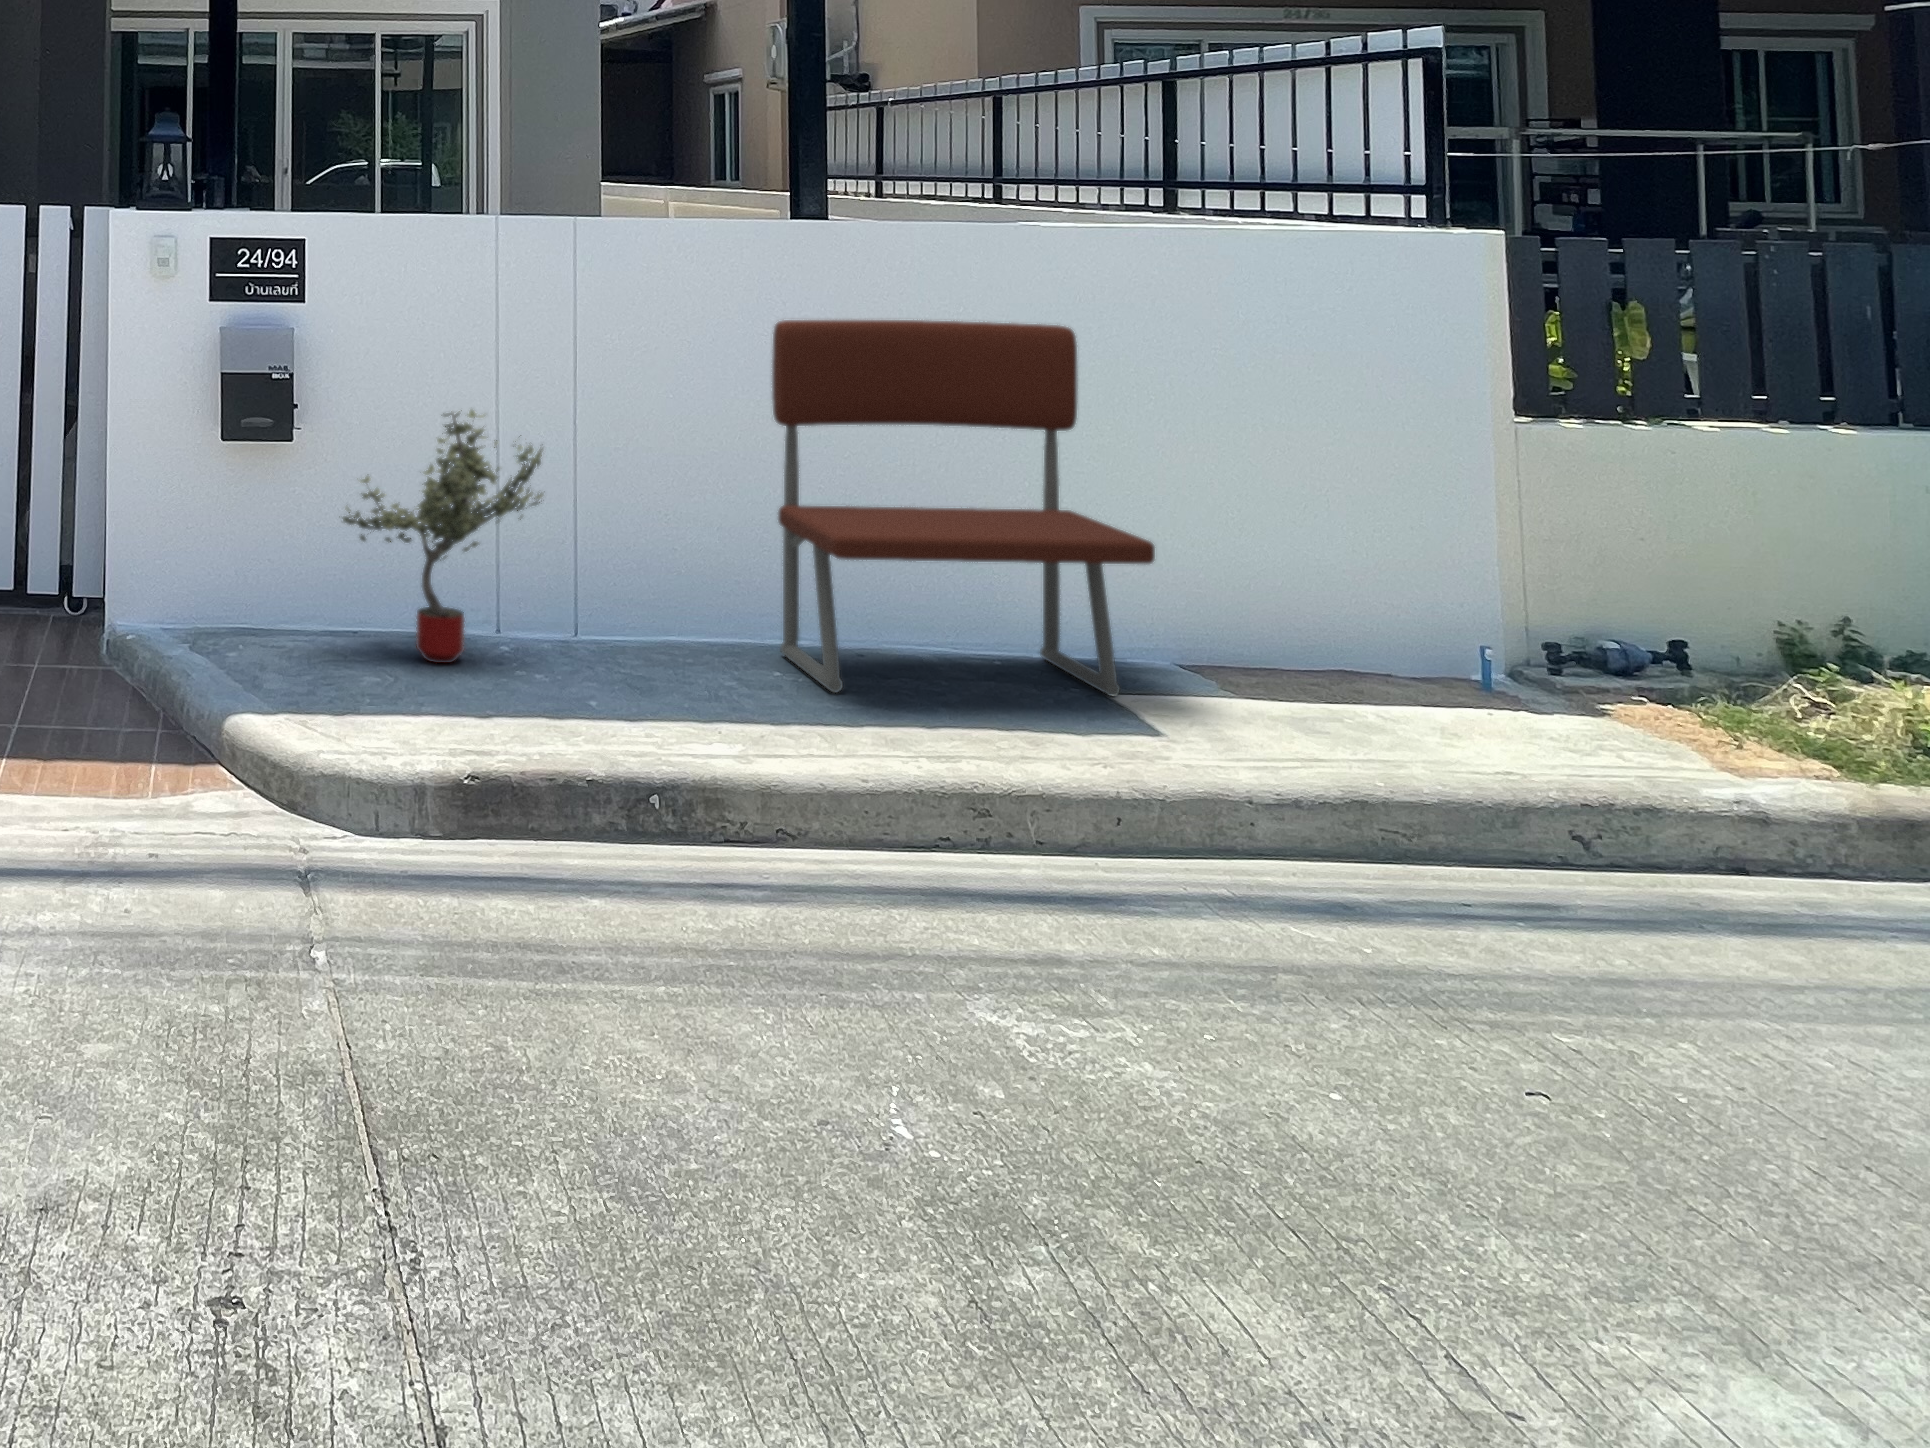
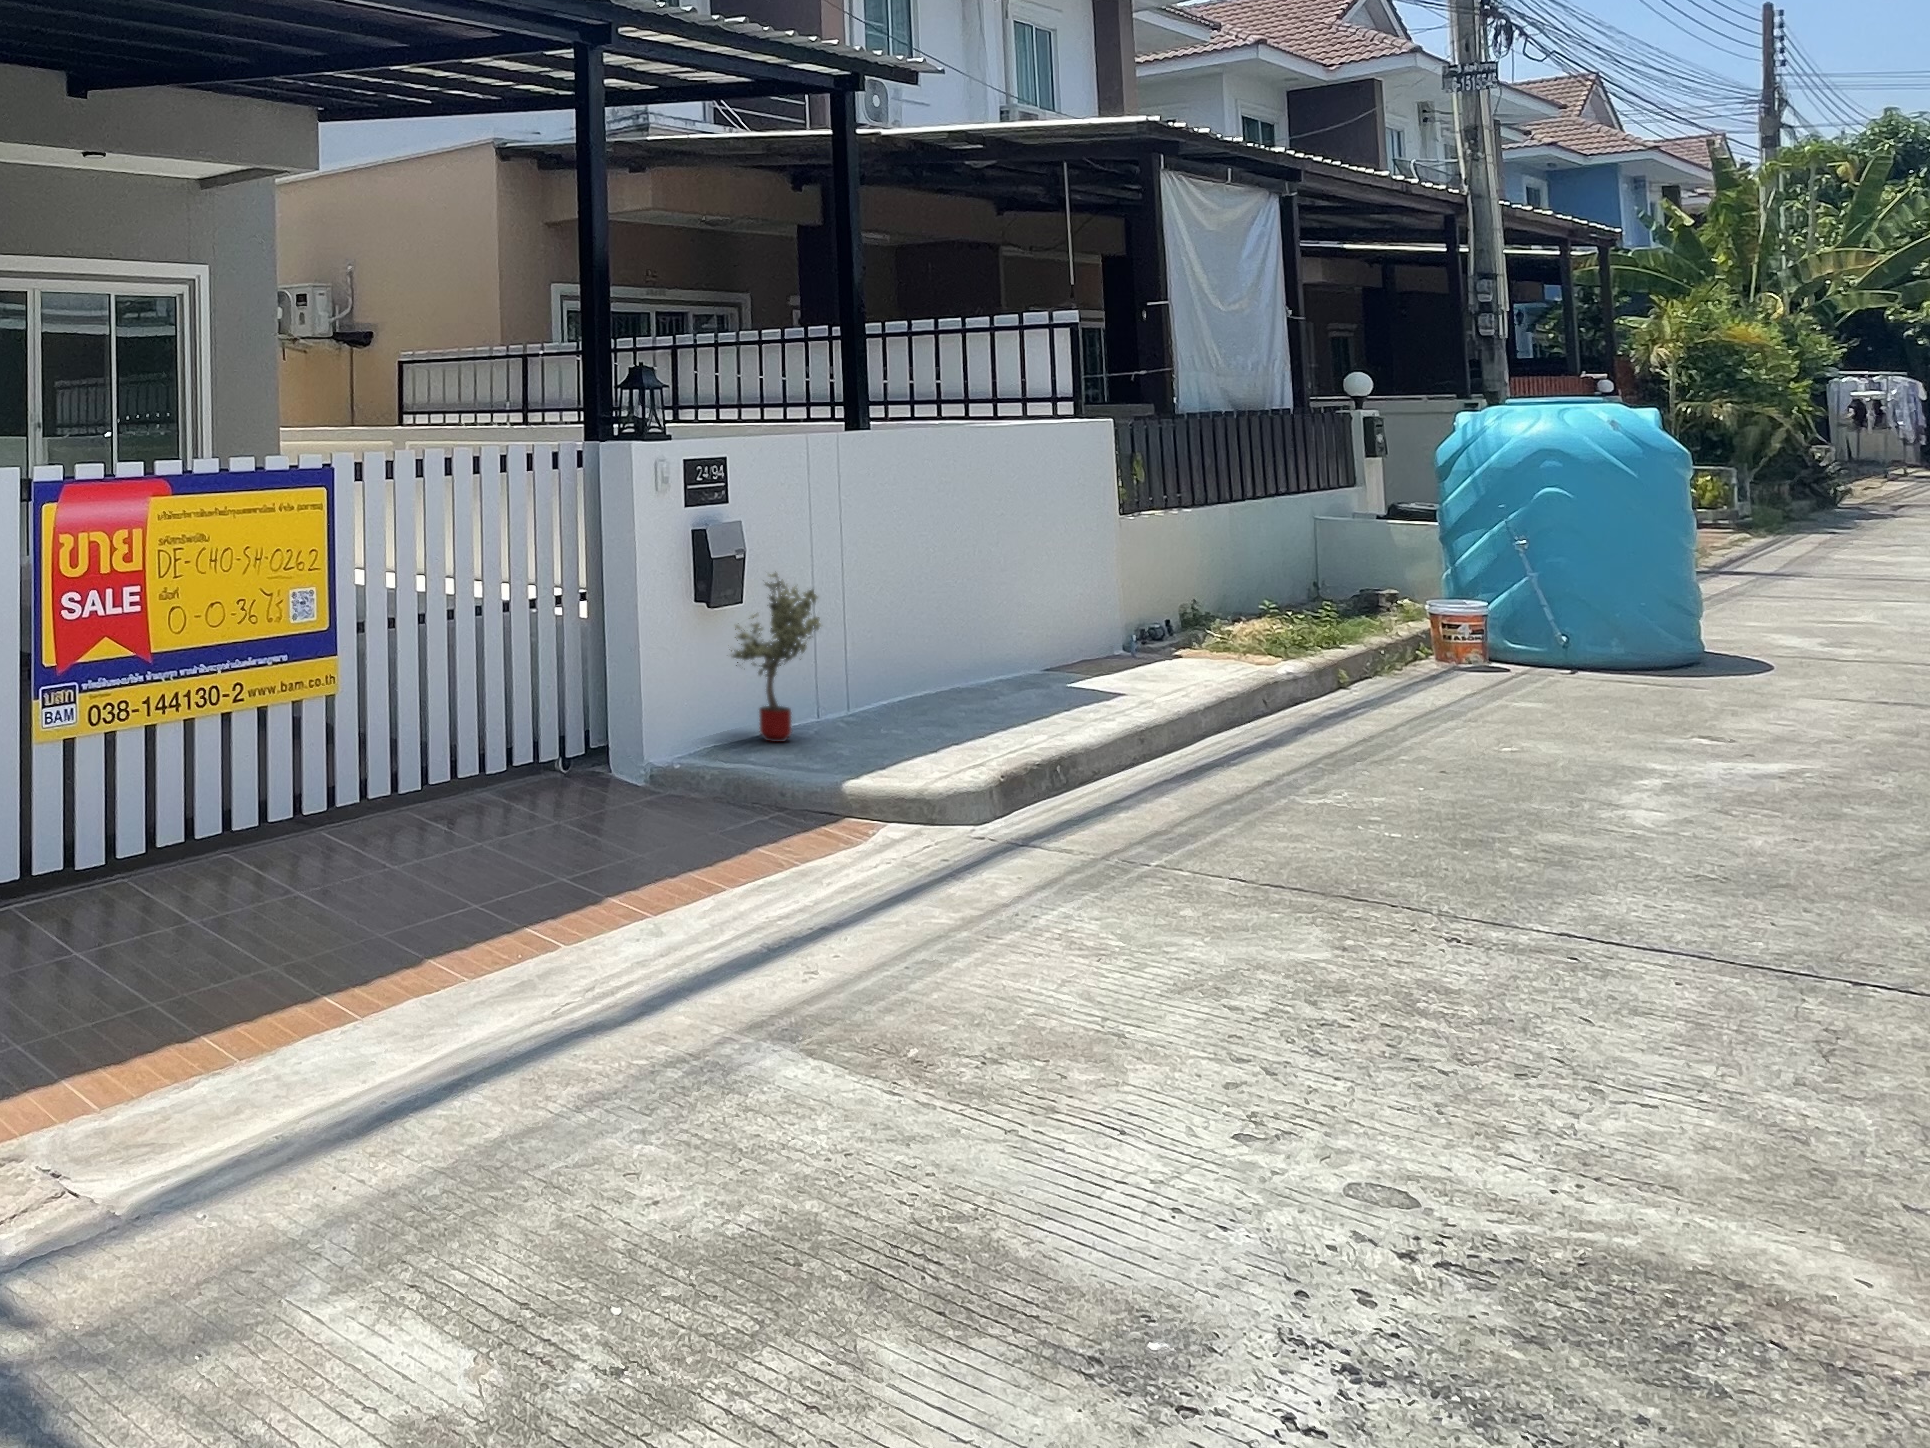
bench: present [772,320,1155,696] -> none [853,492,1023,713]

